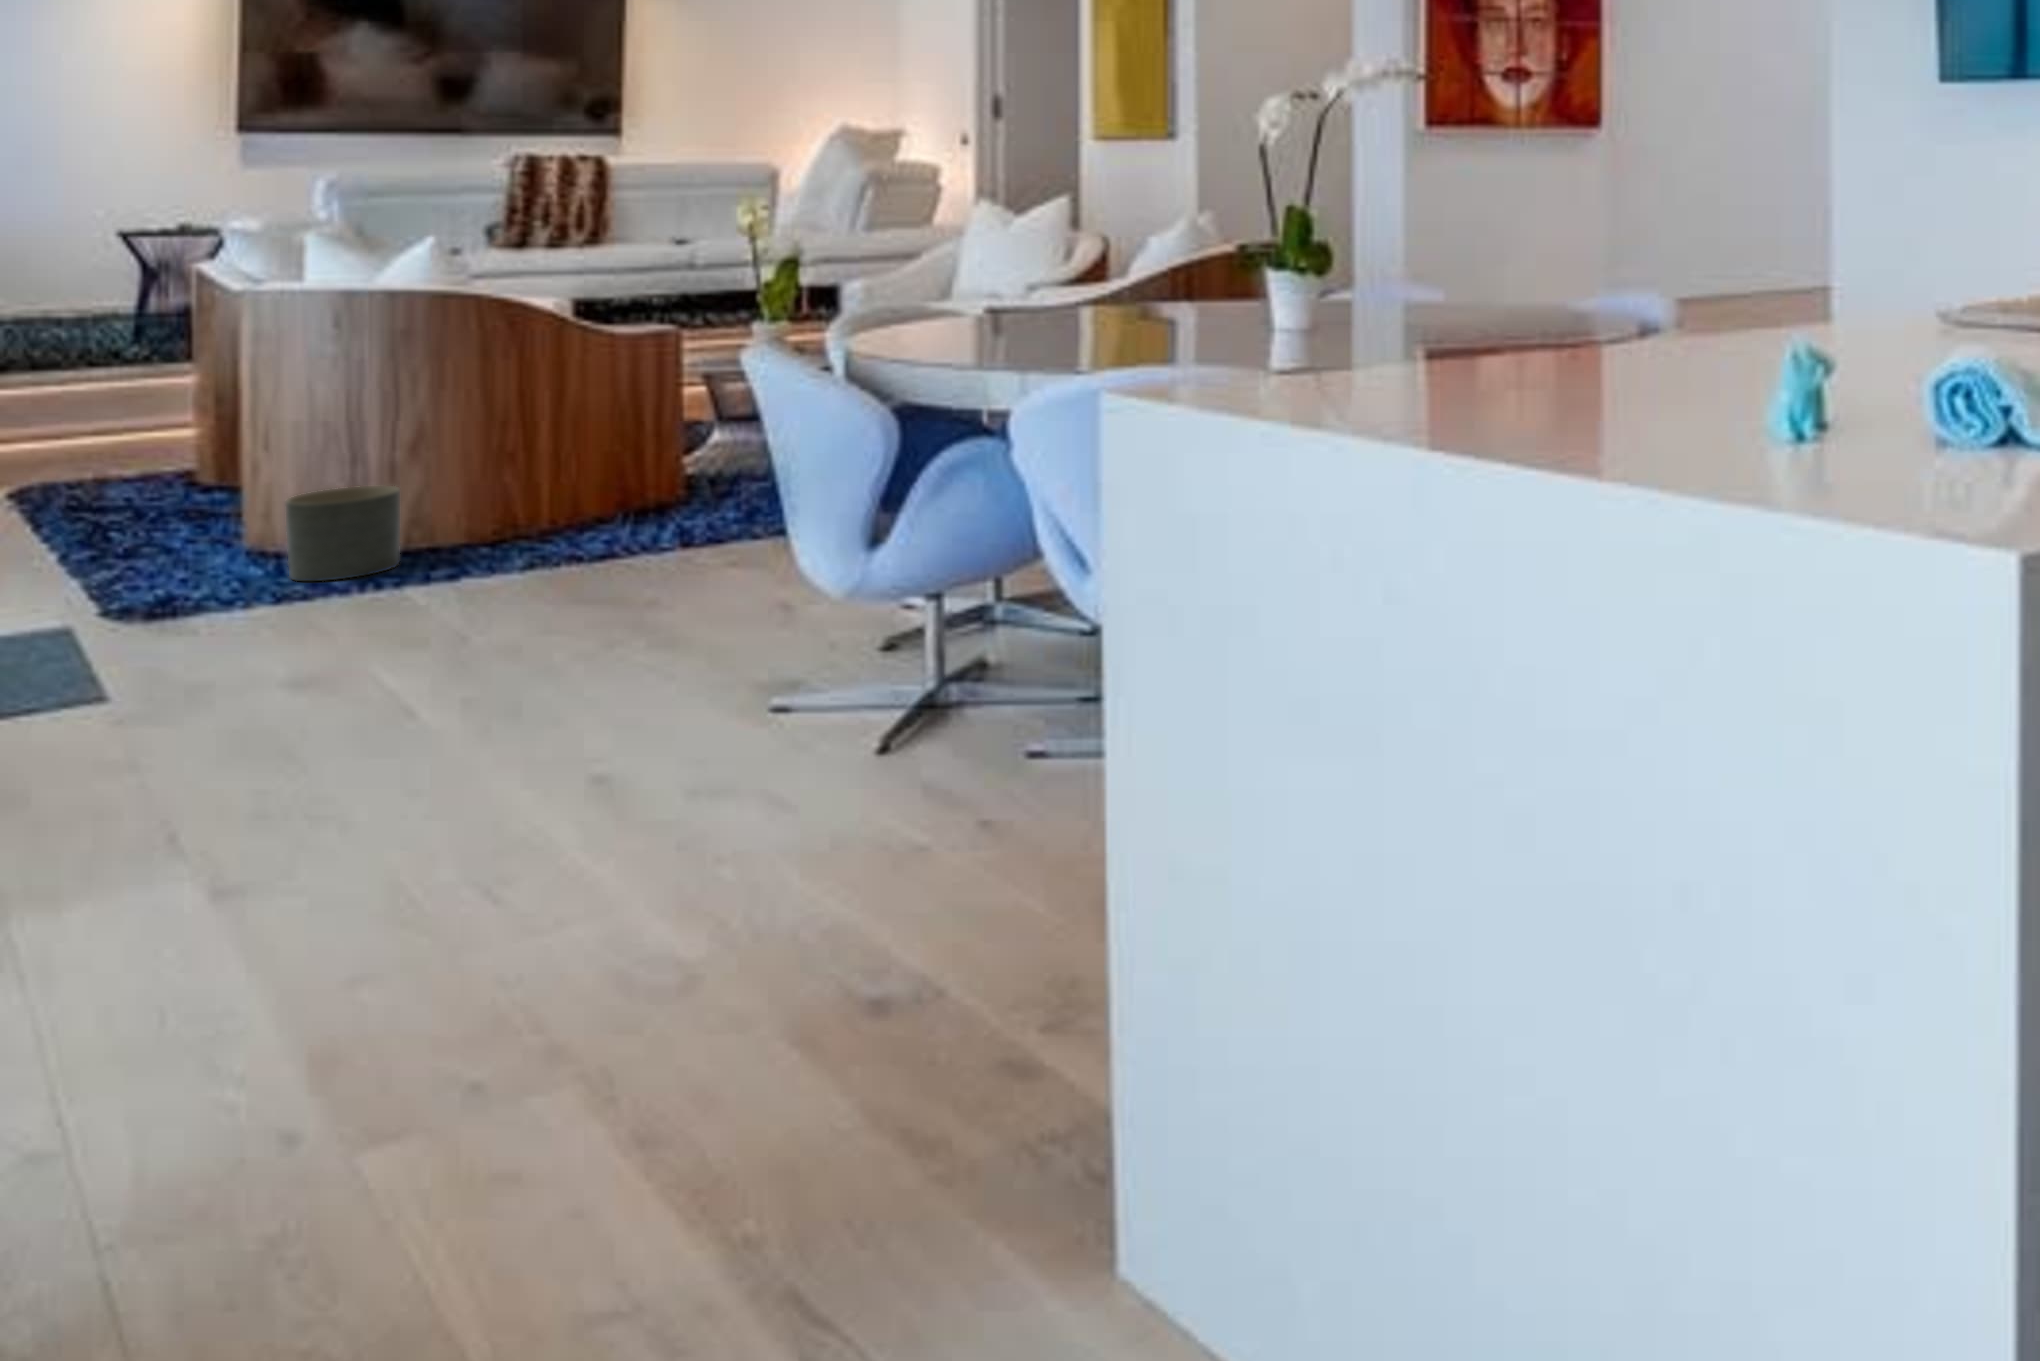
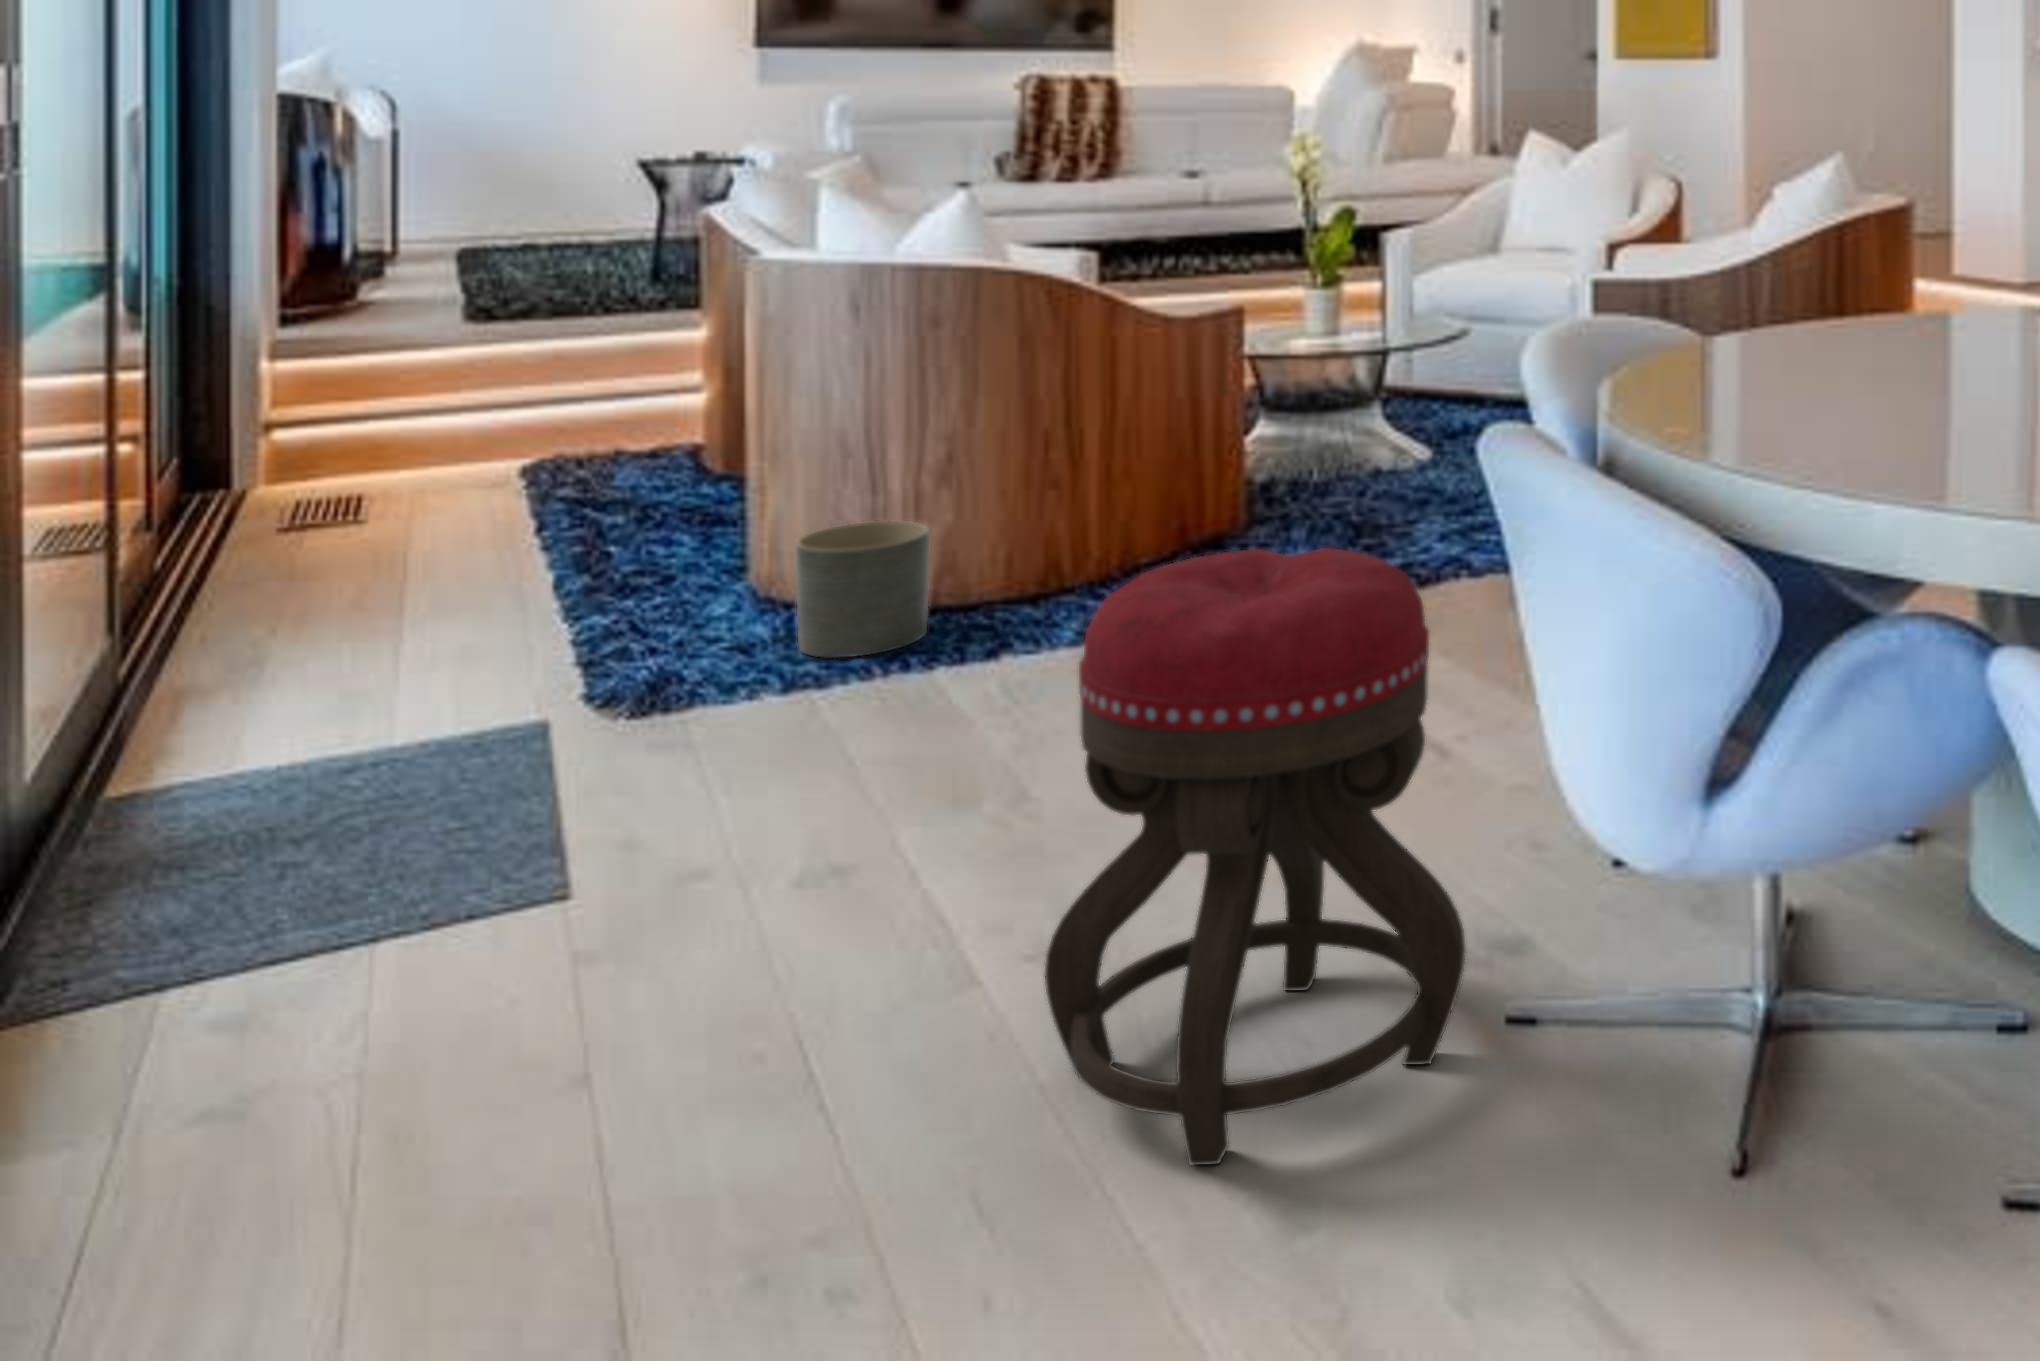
ottoman: none [462,438,744,766] -> present [1045,548,1466,1165]

